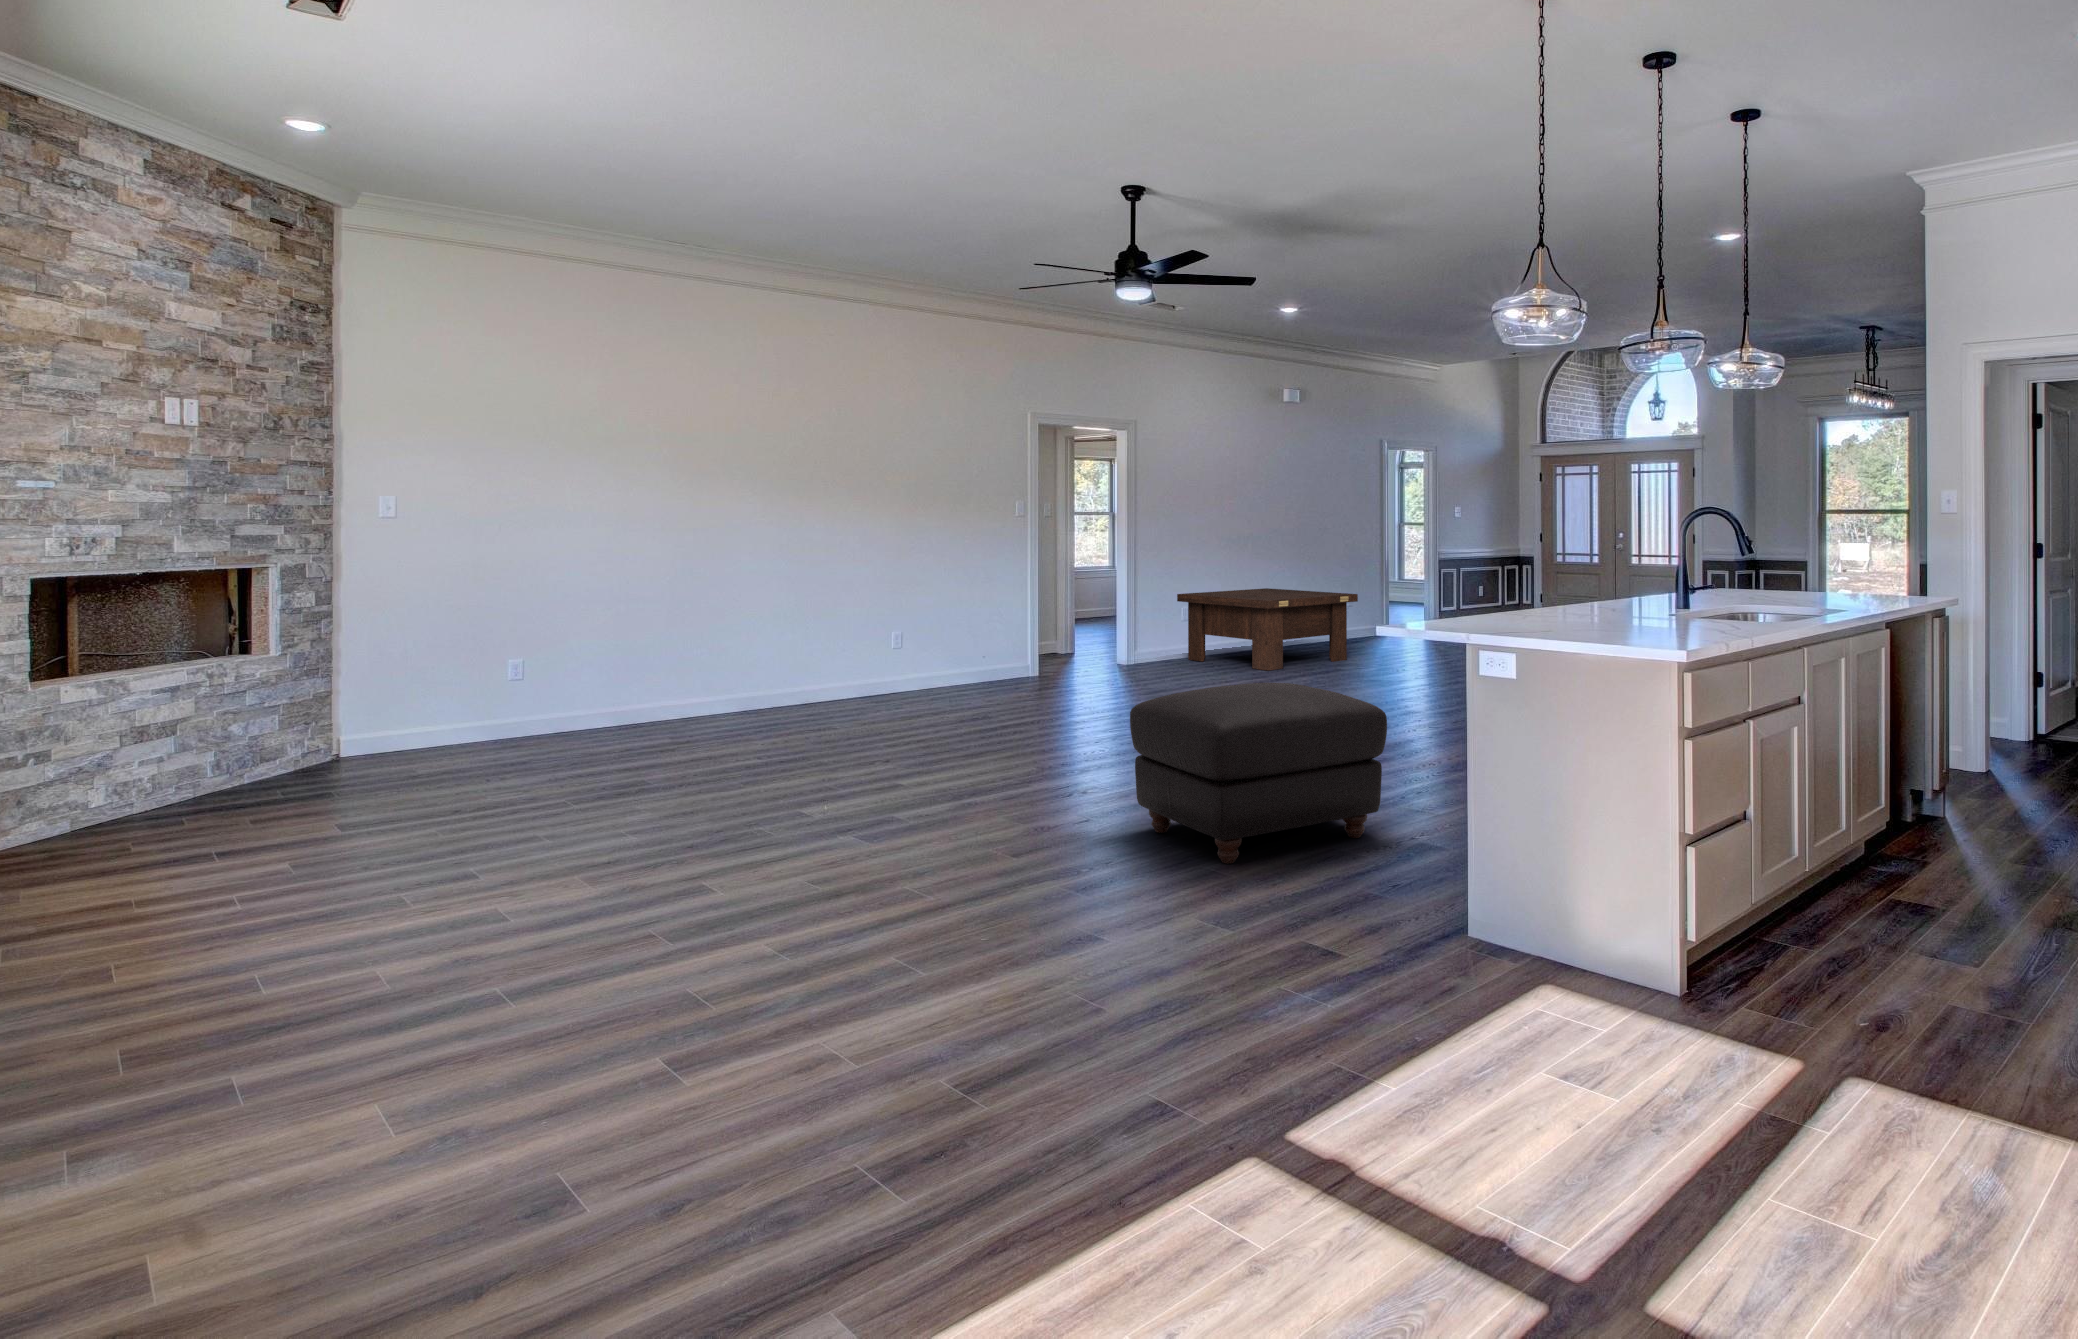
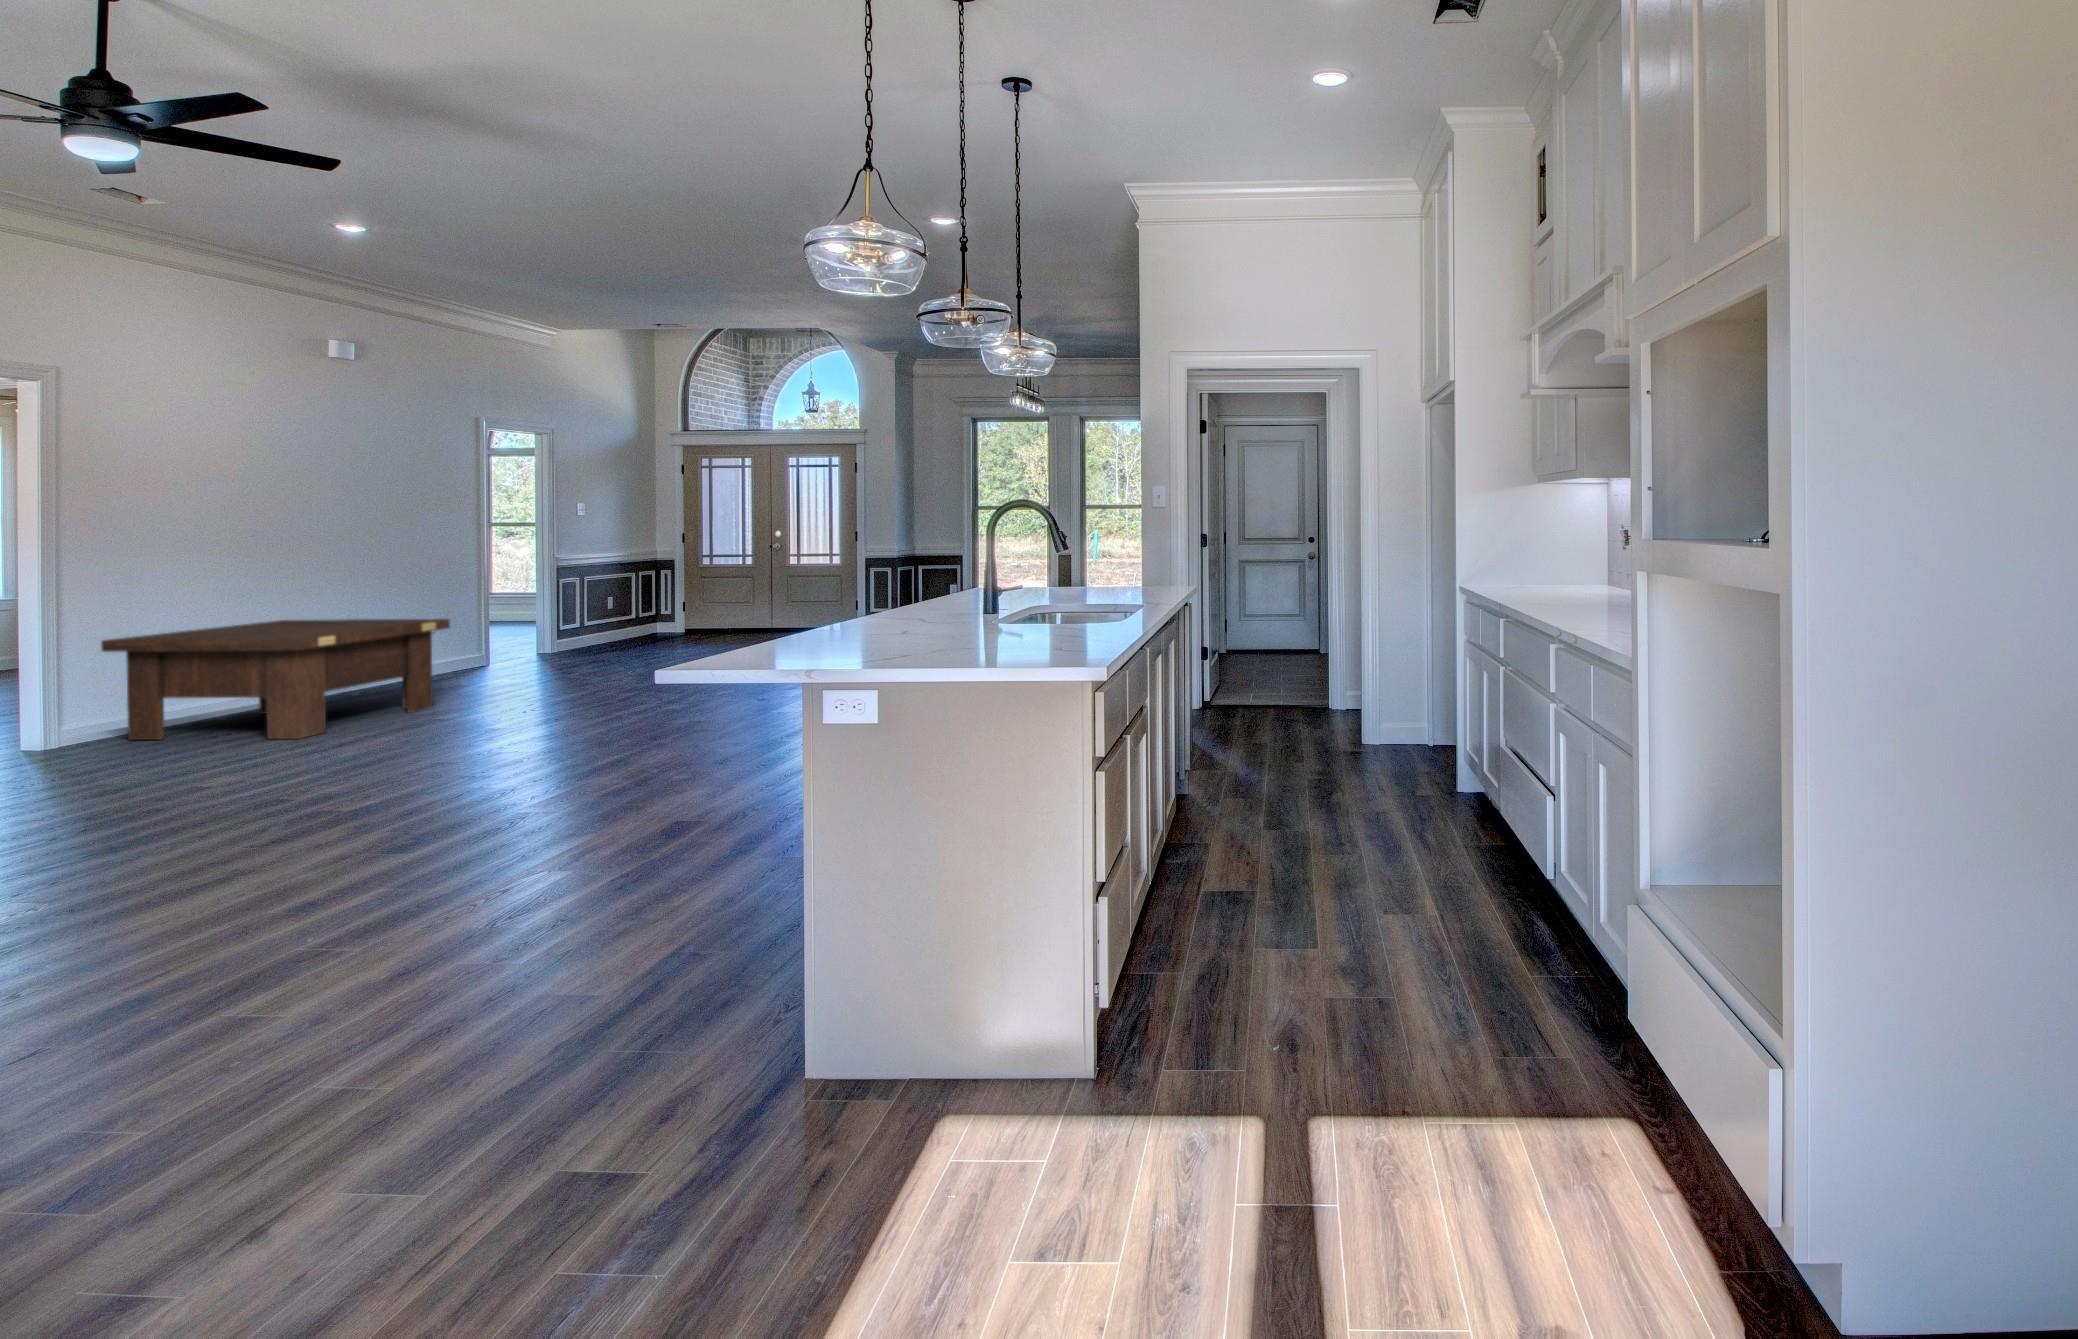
ottoman: present [1130,683,1387,864] -> none [82,769,614,1093]

